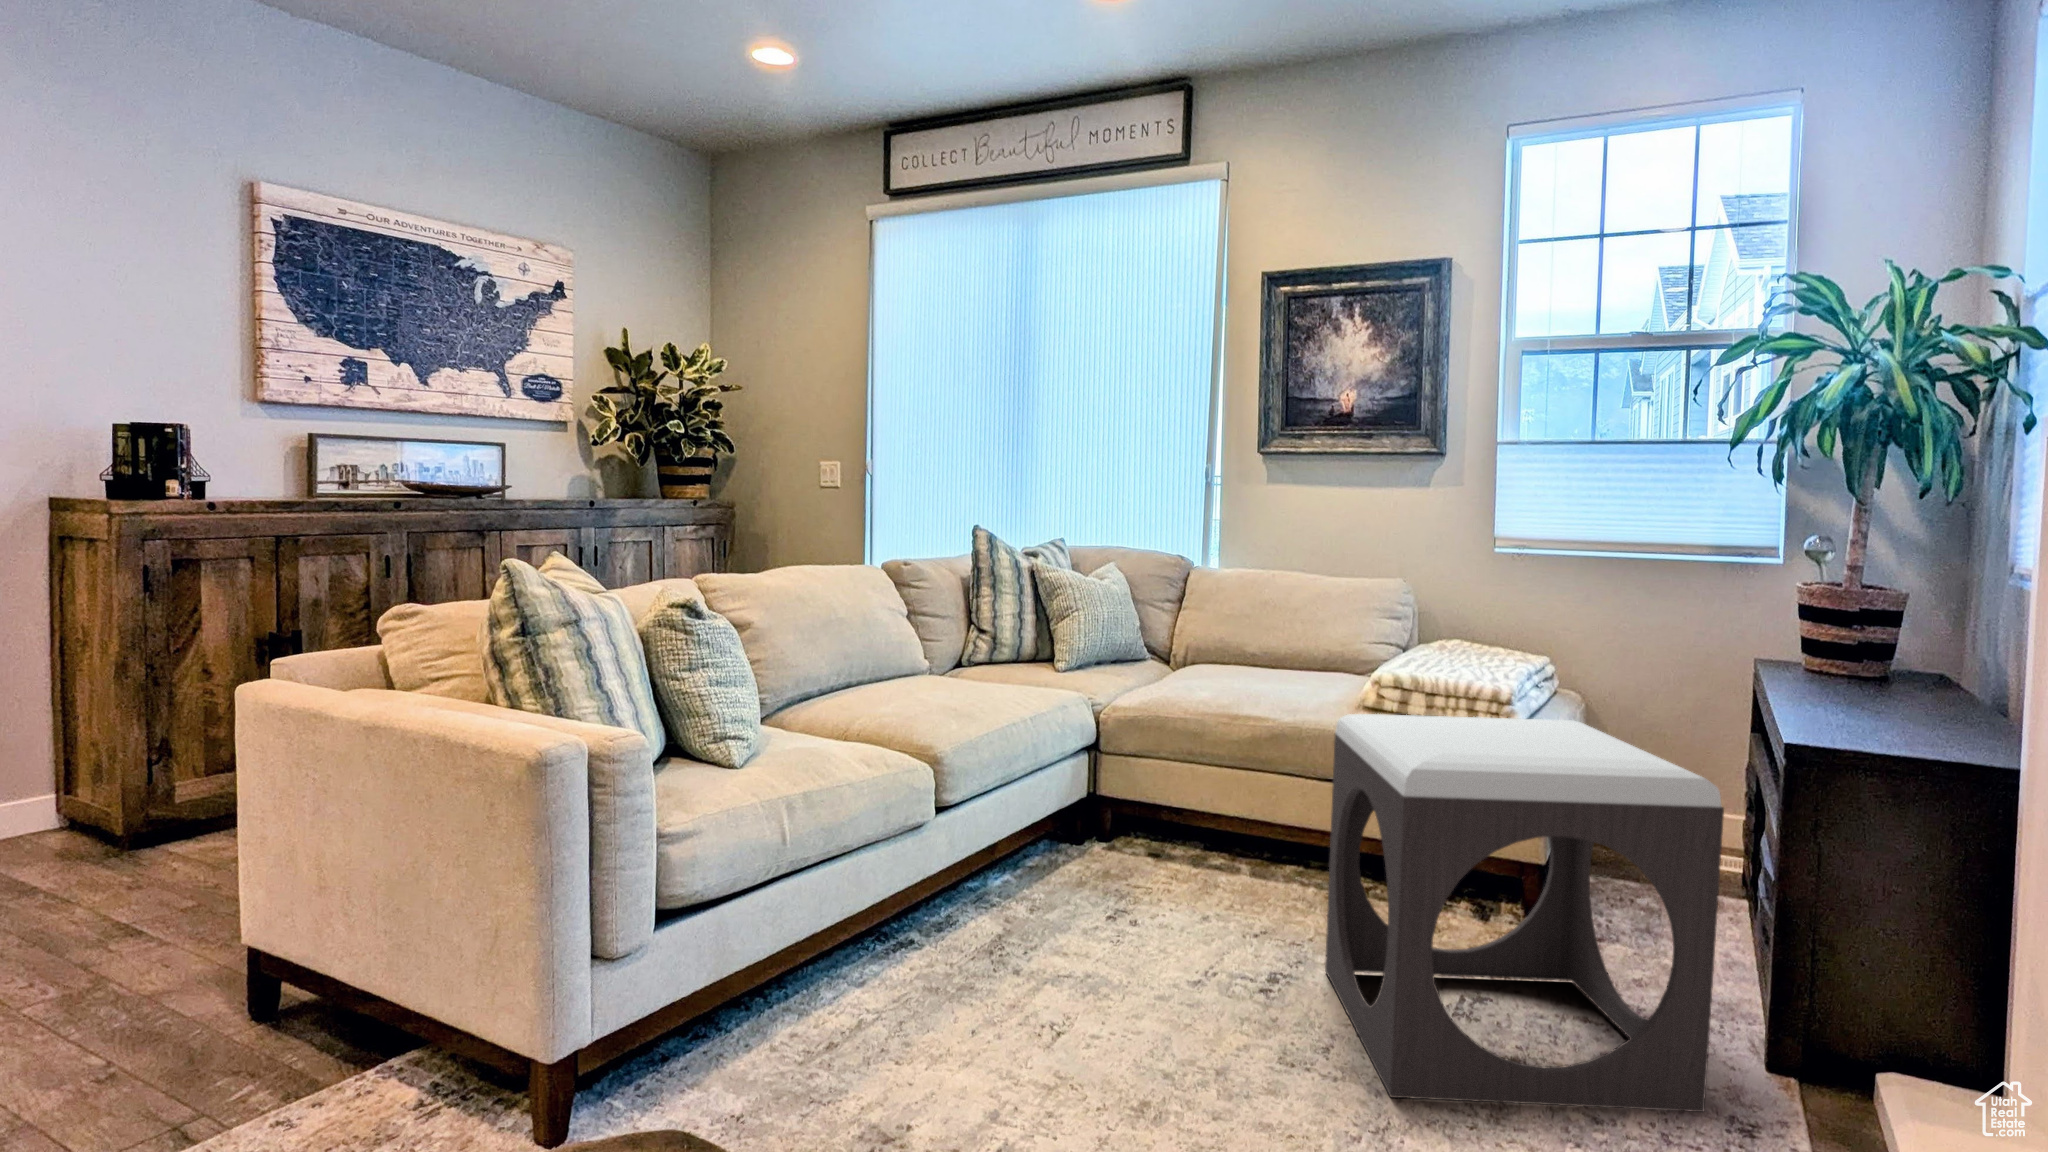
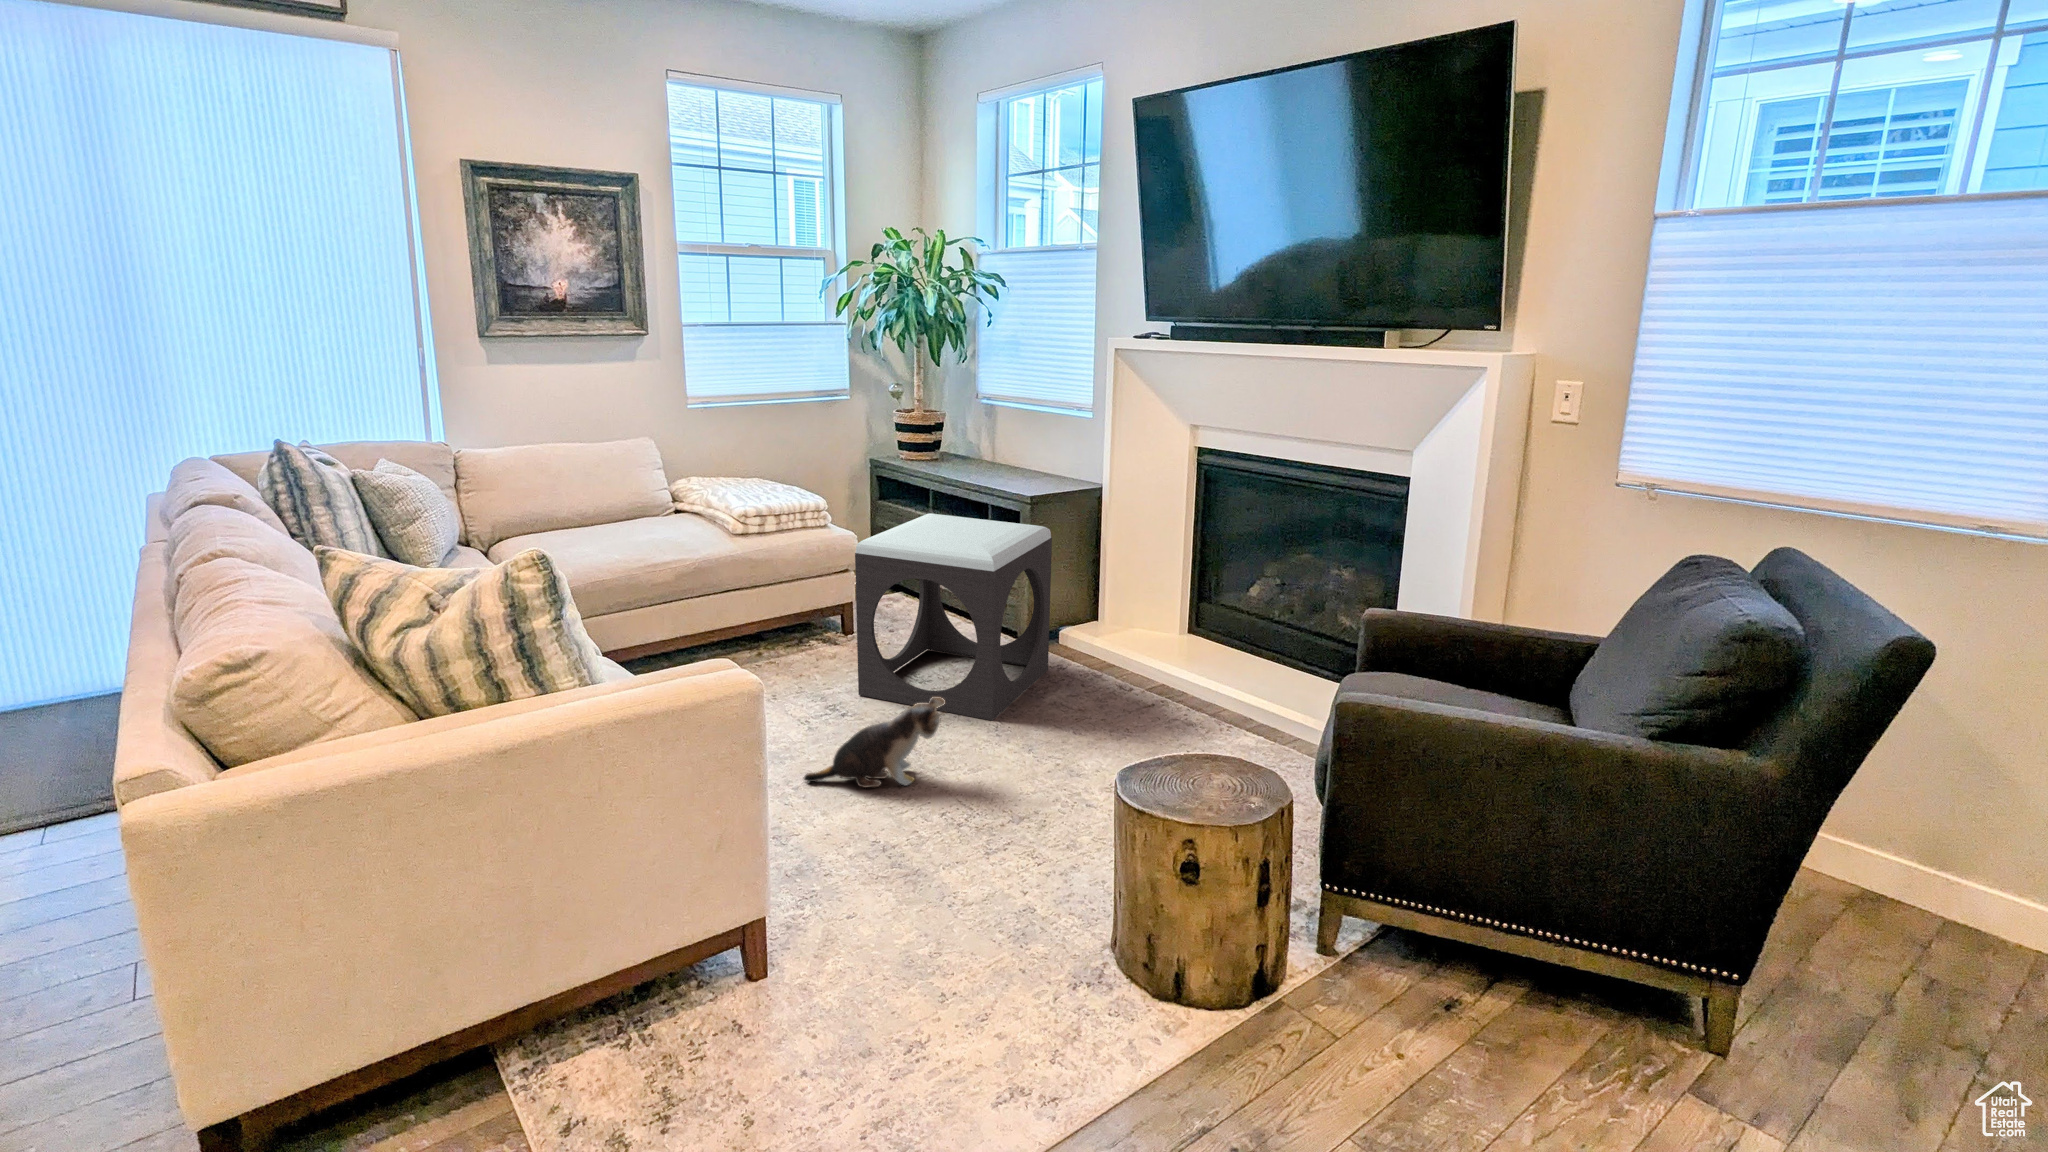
plush toy: none [1029,943,1158,1074] -> present [804,697,945,788]

